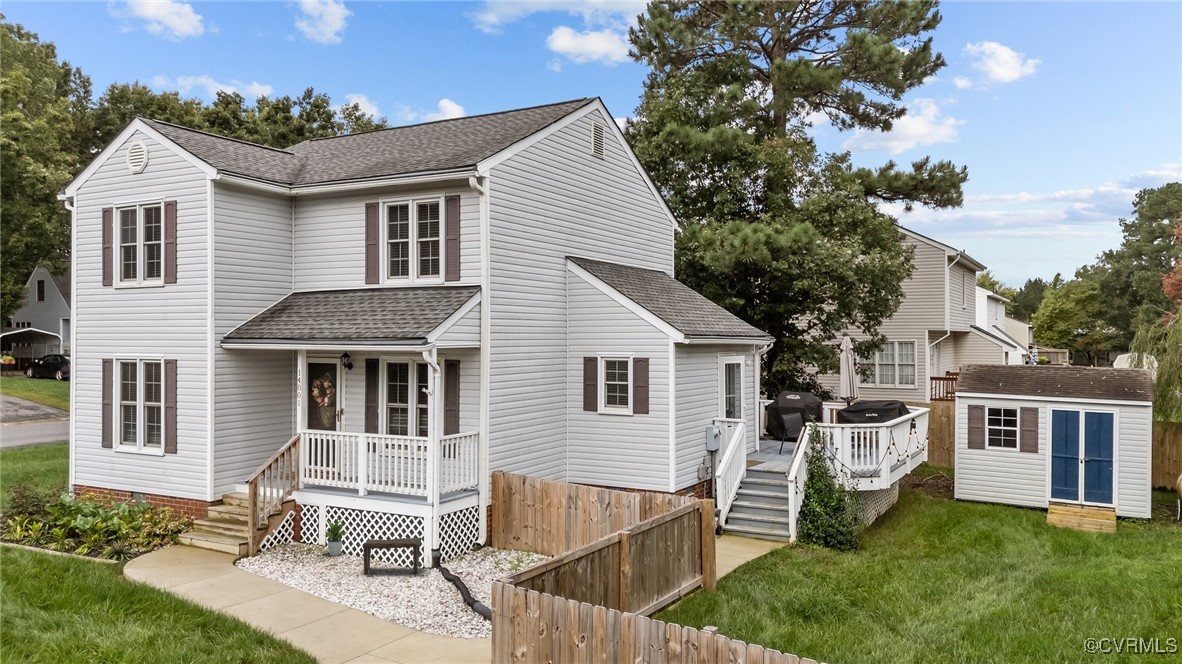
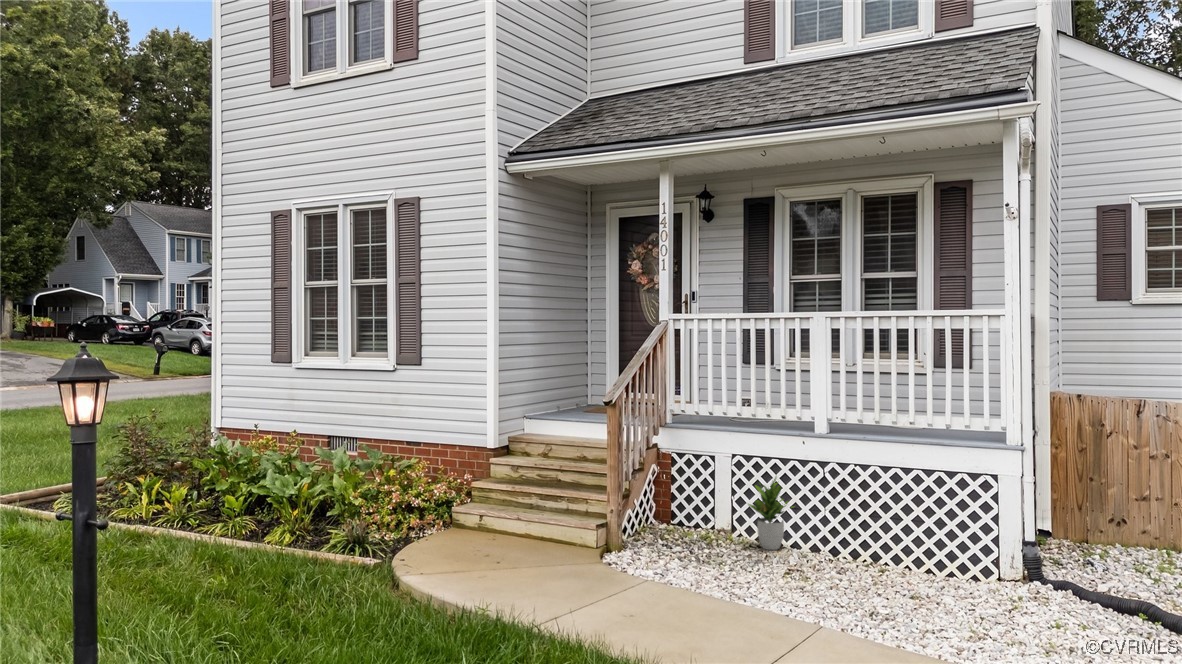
bench: present [363,537,421,574] -> none [890,513,1026,591]

